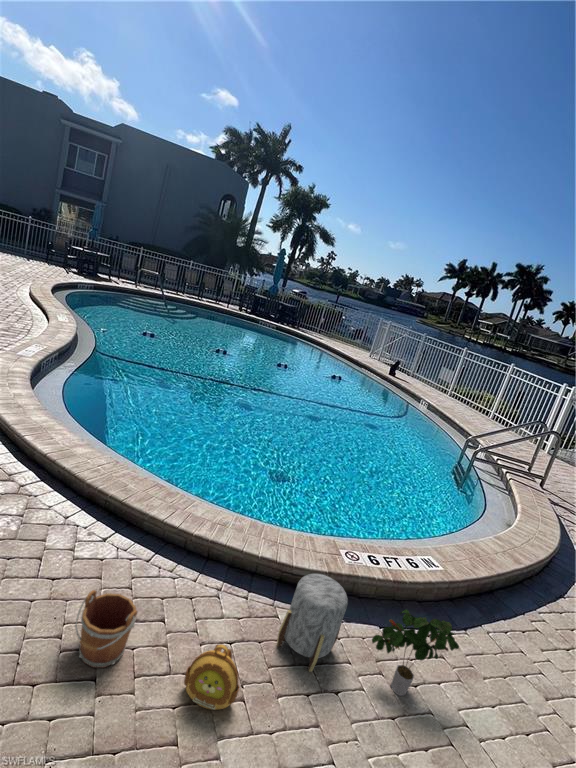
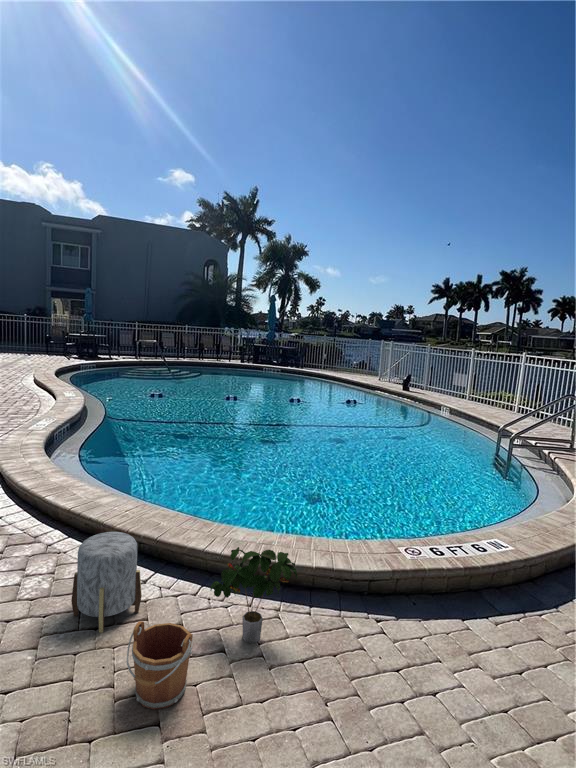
stool: present [277,574,348,672] -> present [71,532,142,633]
potted plant: present [372,610,459,696] -> present [211,547,298,643]
backpack: present [184,644,239,710] -> none [259,652,323,733]

